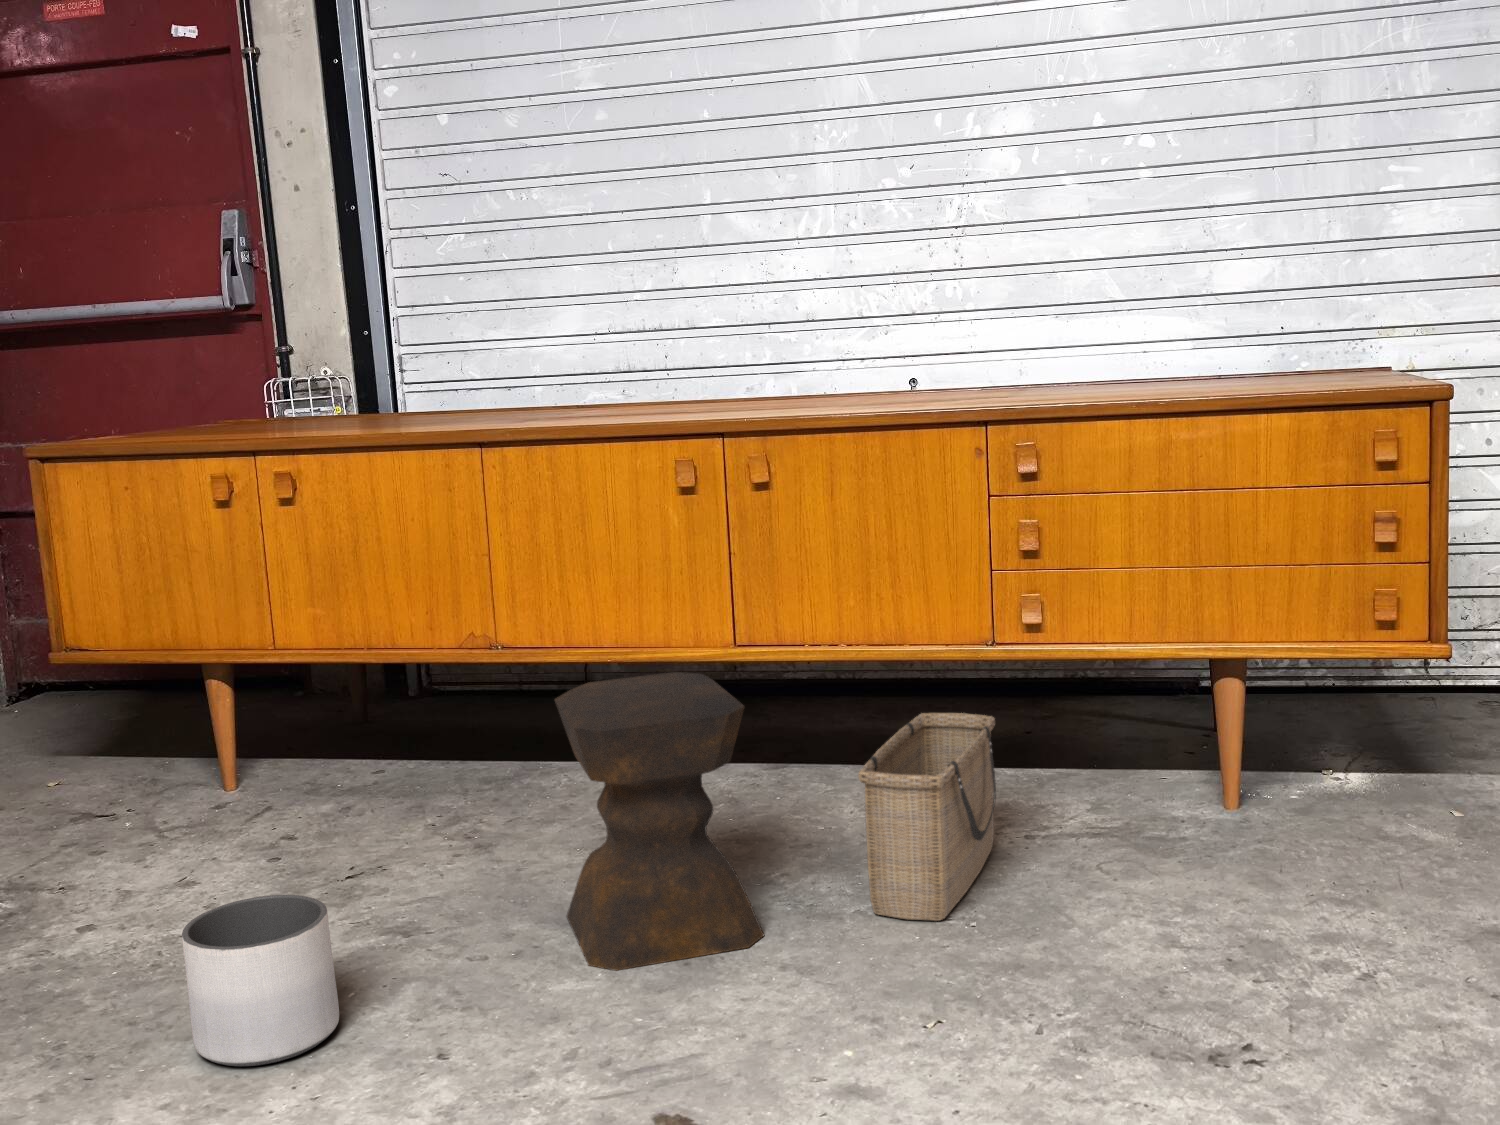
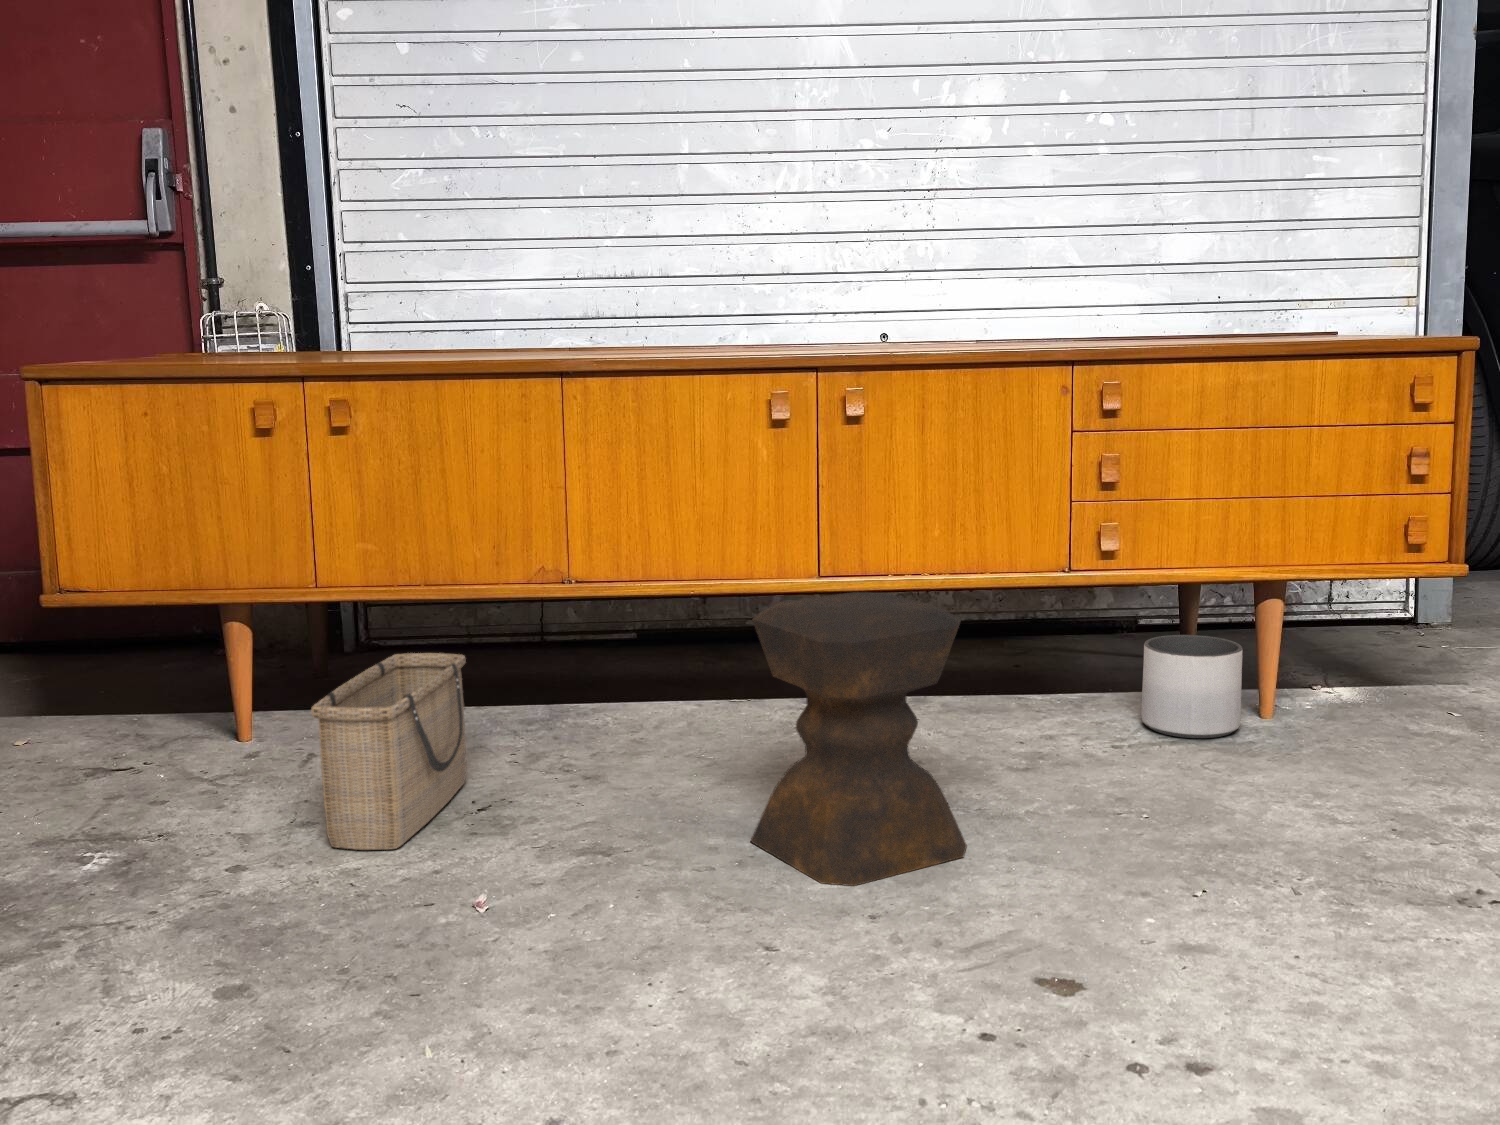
basket: present [858,713,996,921] -> present [311,653,466,850]
planter: present [182,895,339,1066] -> present [1141,635,1243,738]

